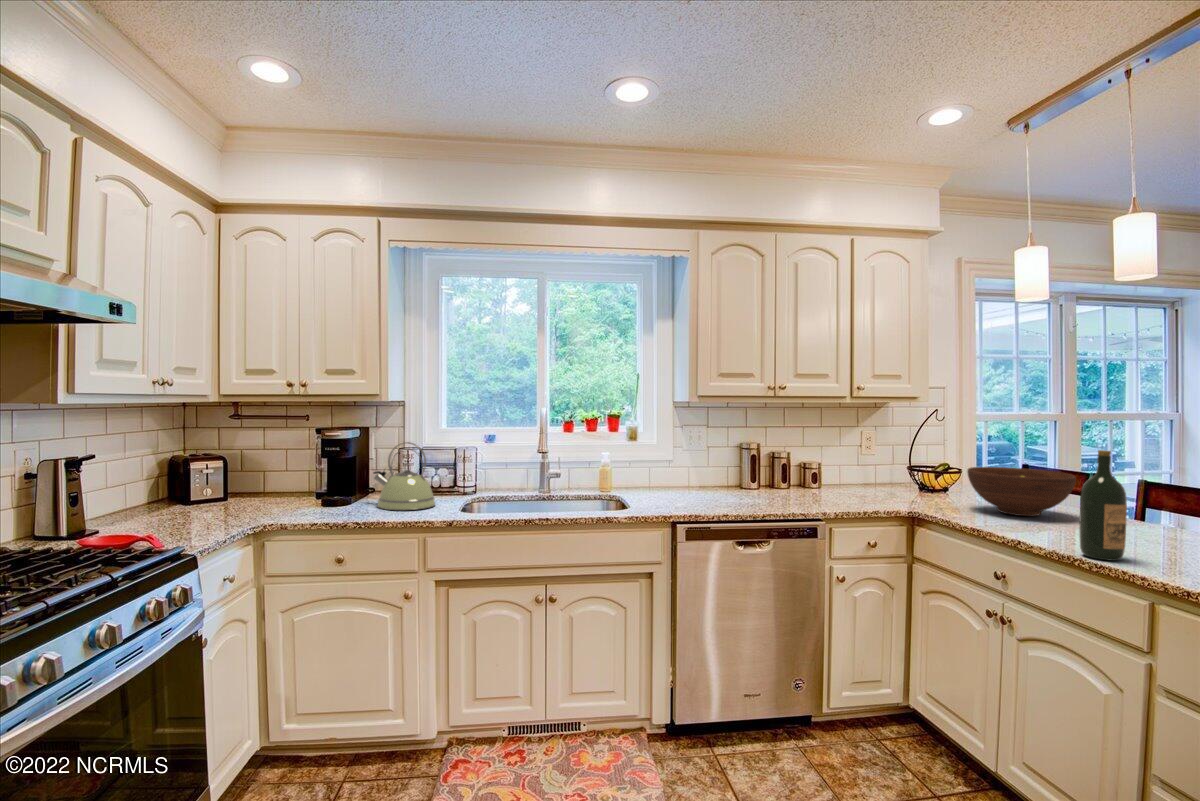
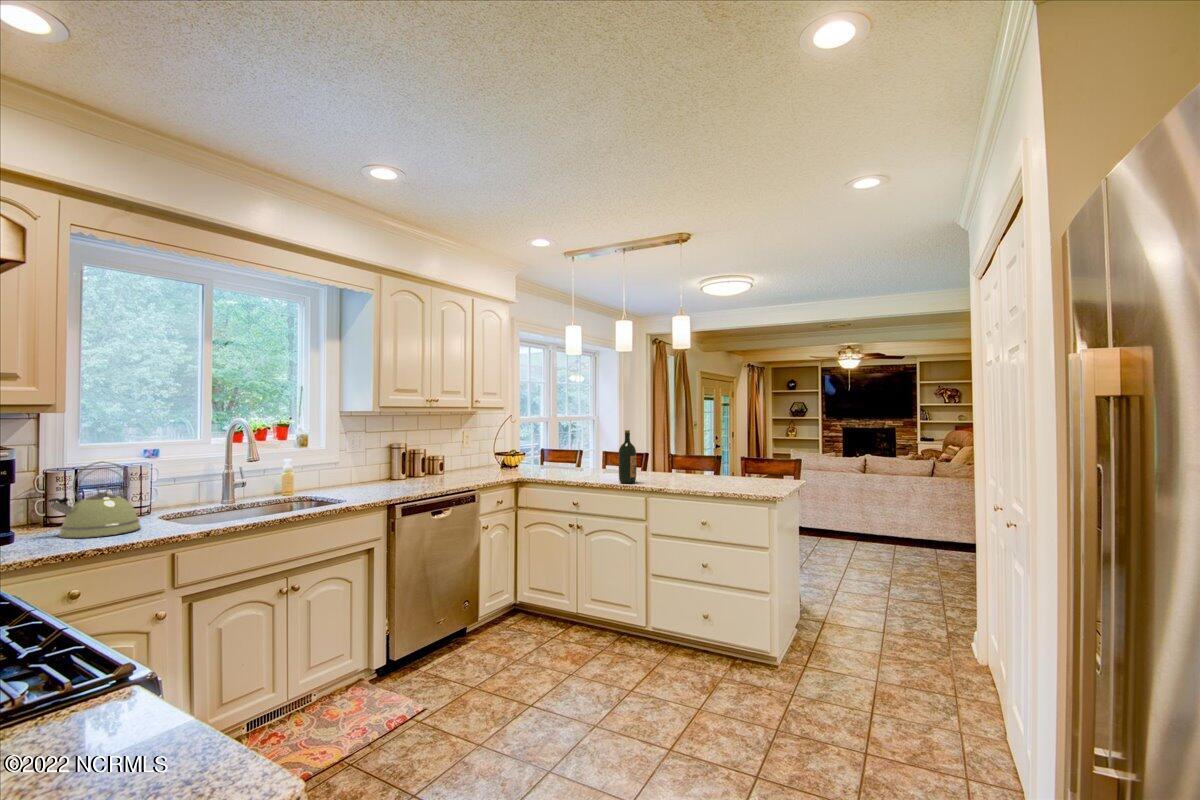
fruit bowl: present [967,467,1076,516] -> none [541,447,592,473]

